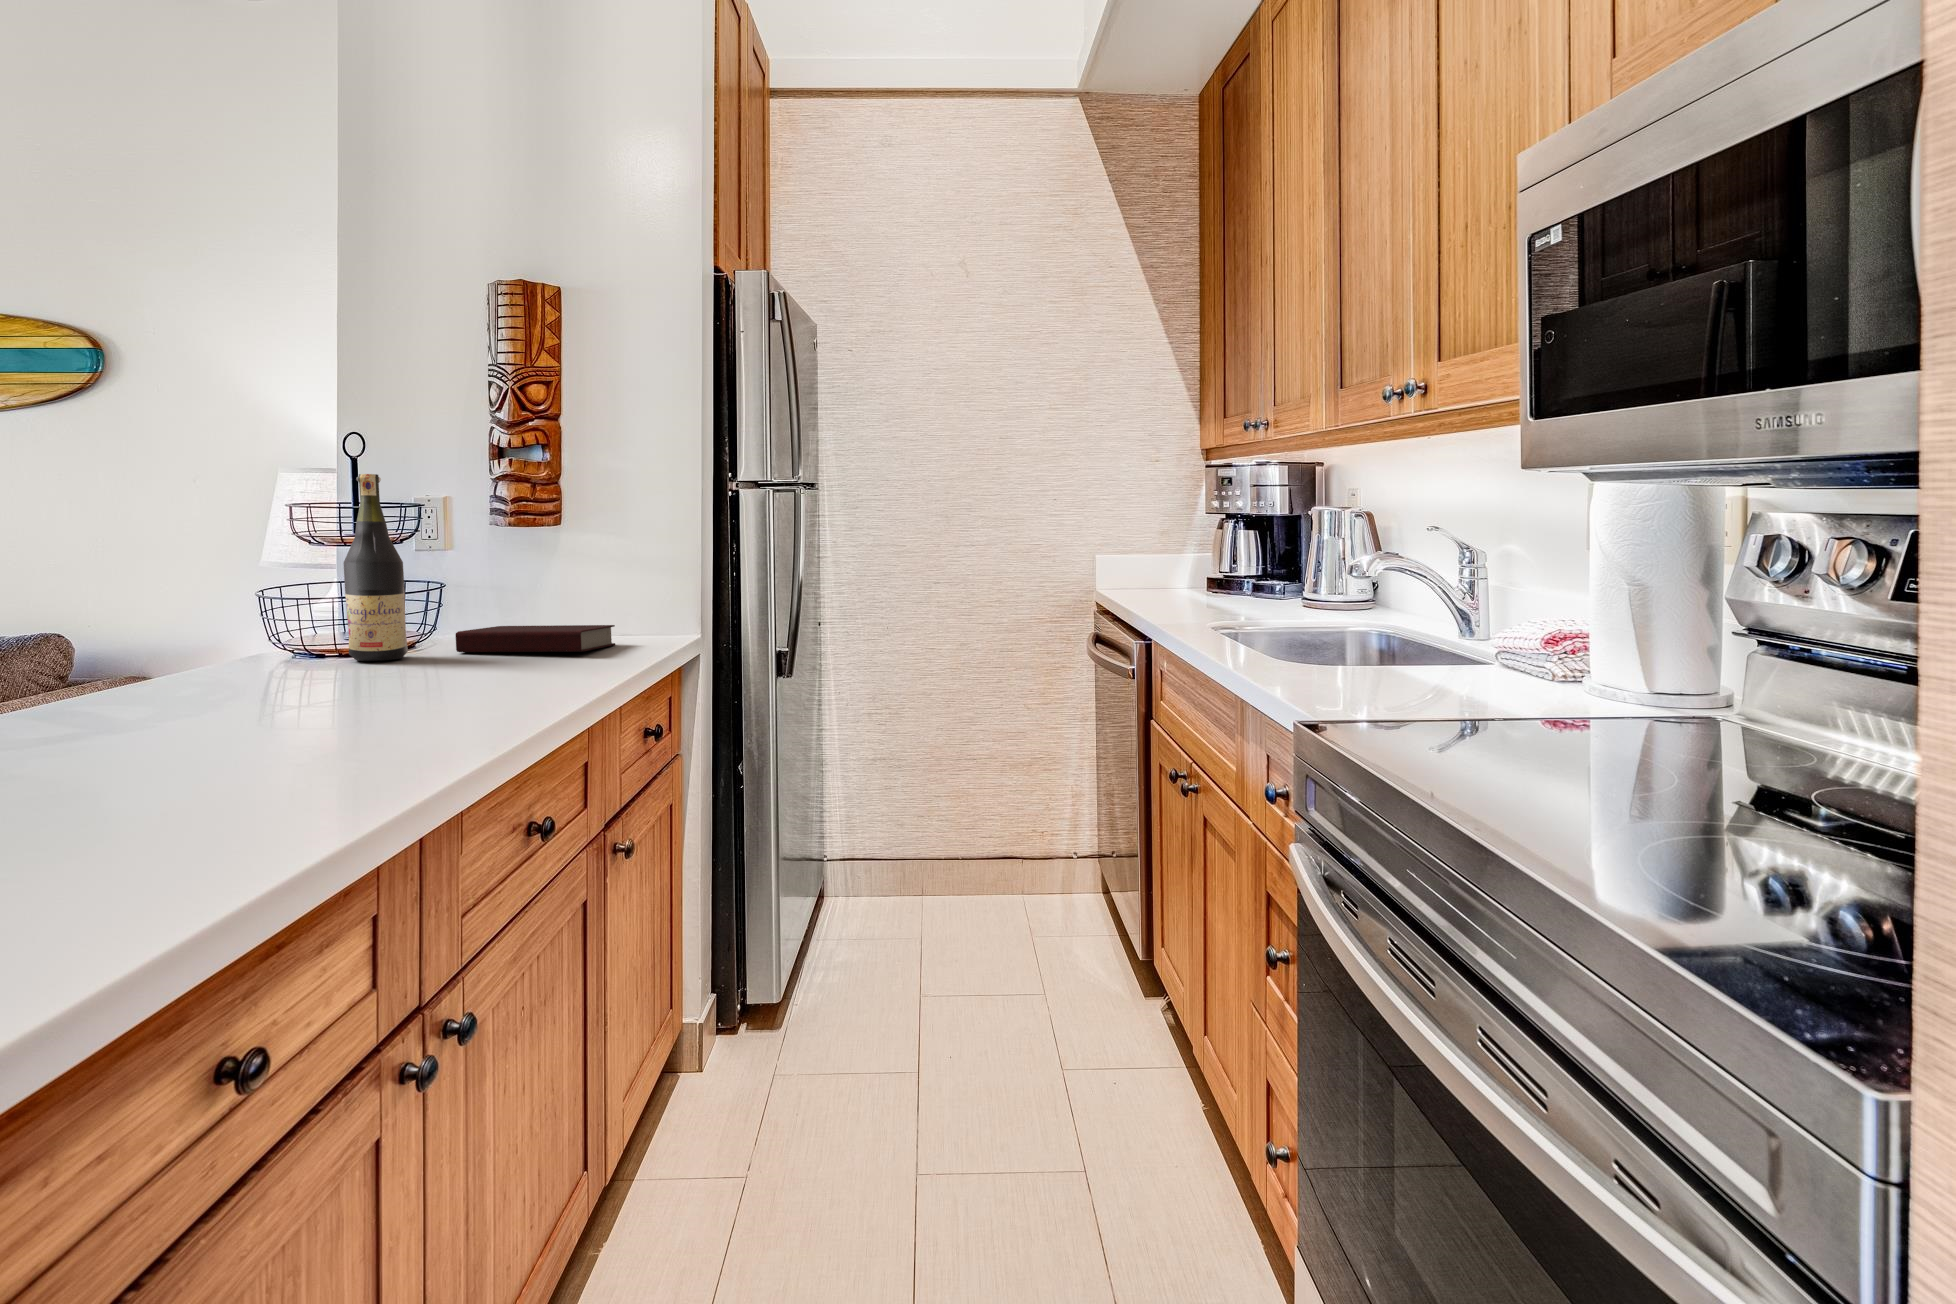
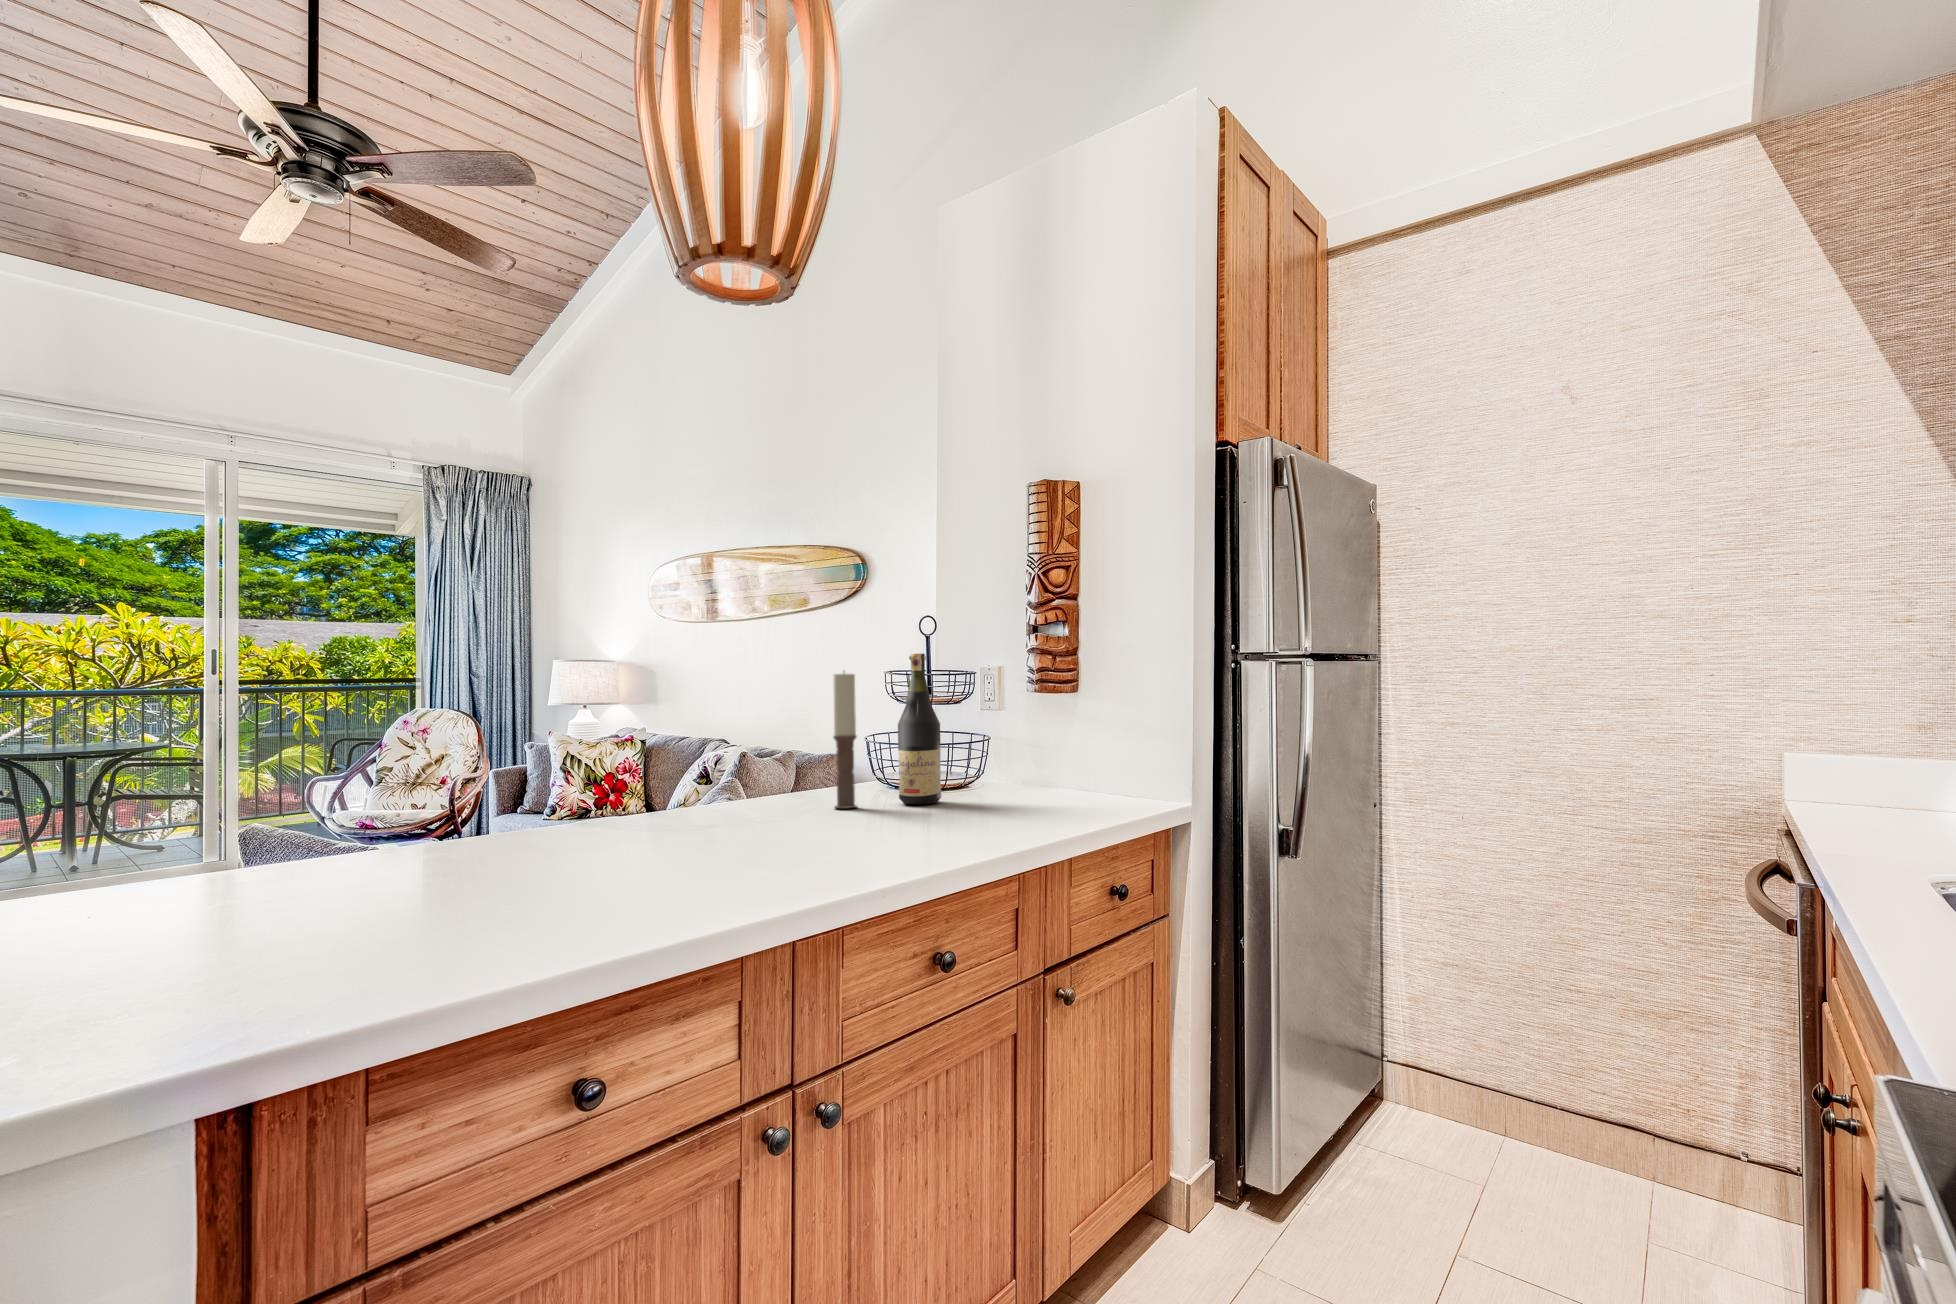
candle: none [248,490,293,670] -> present [833,673,857,809]
book: present [456,625,615,652] -> none [979,778,1113,803]

